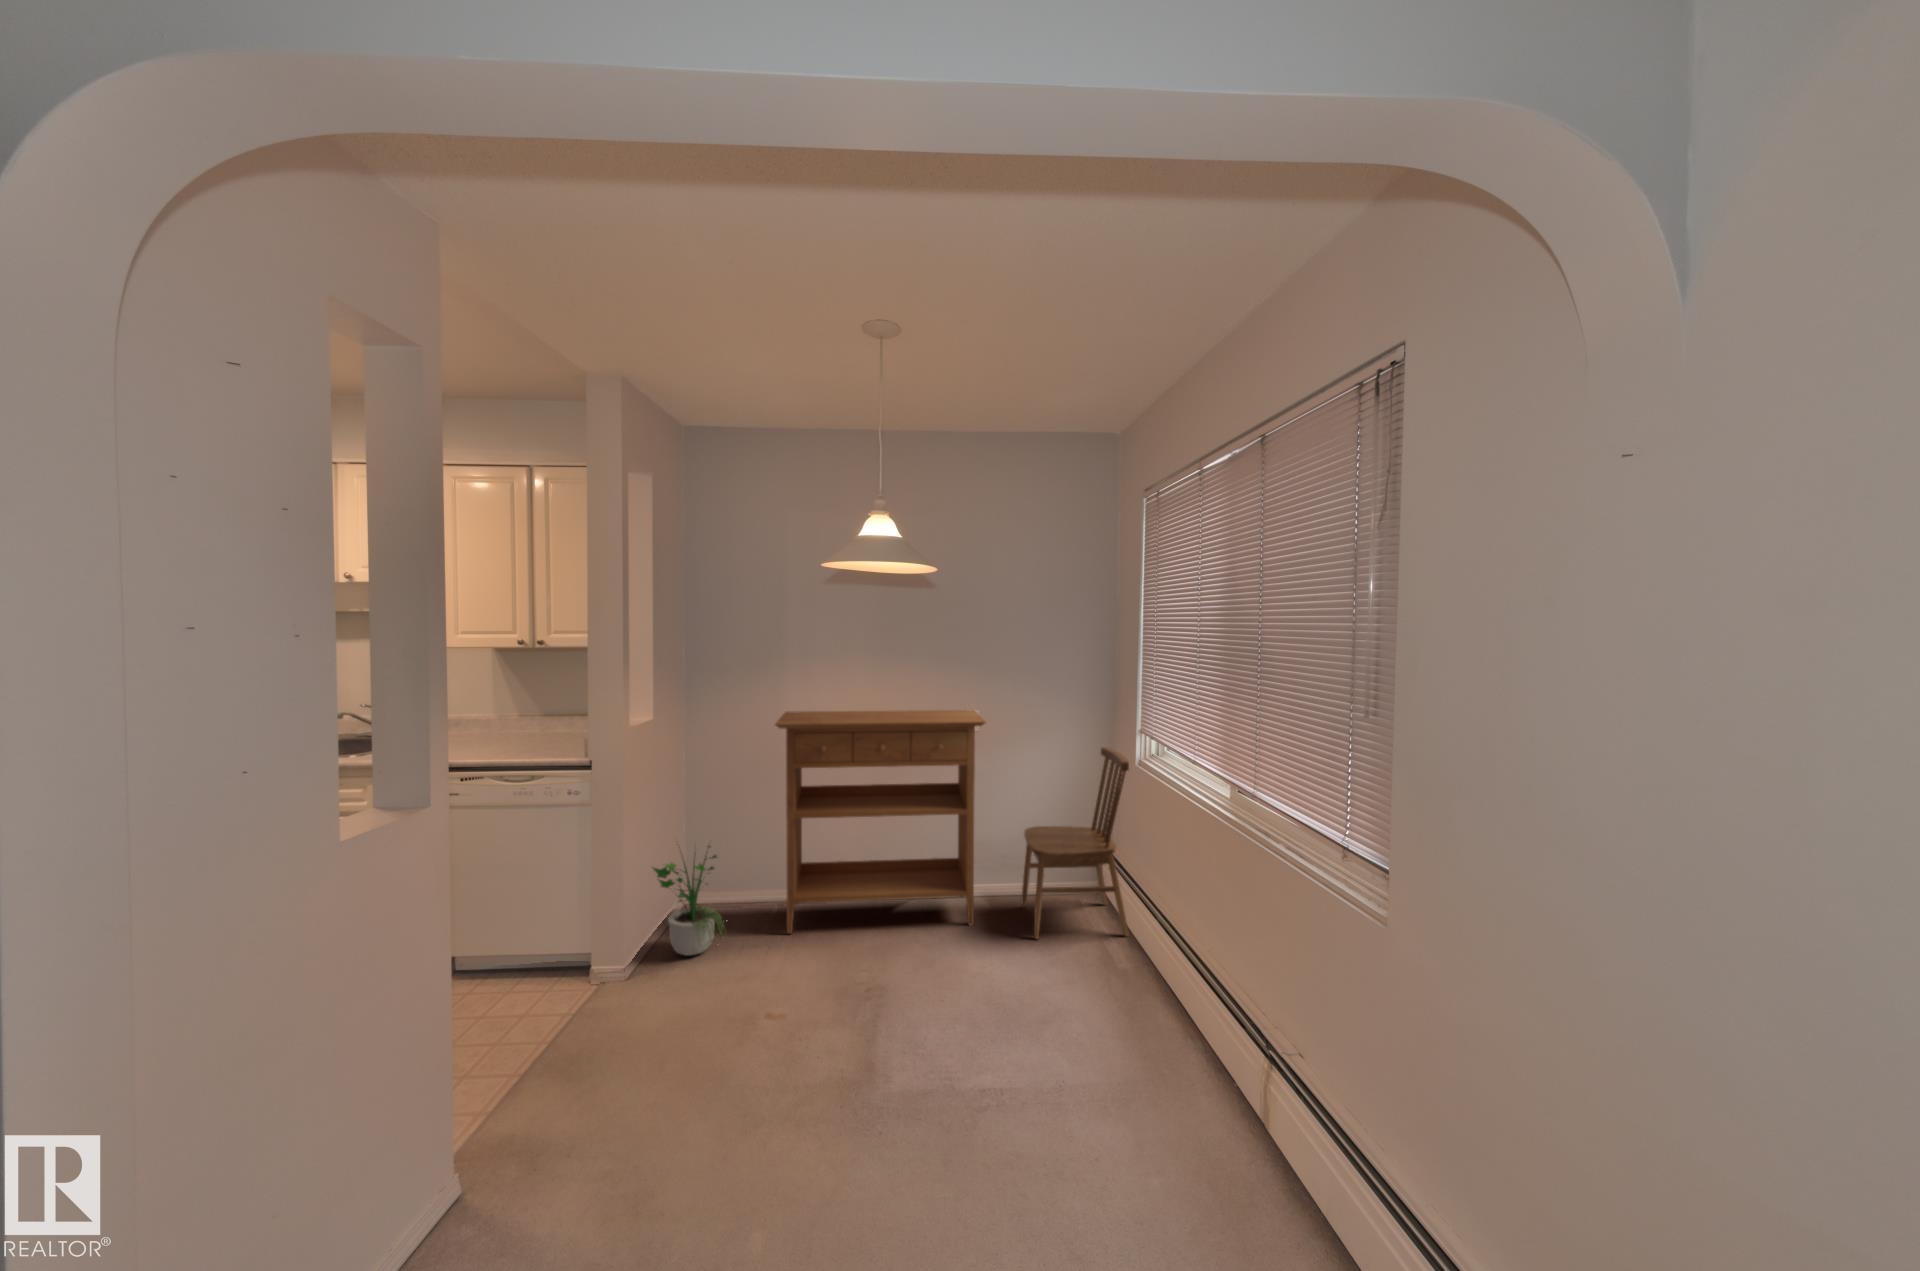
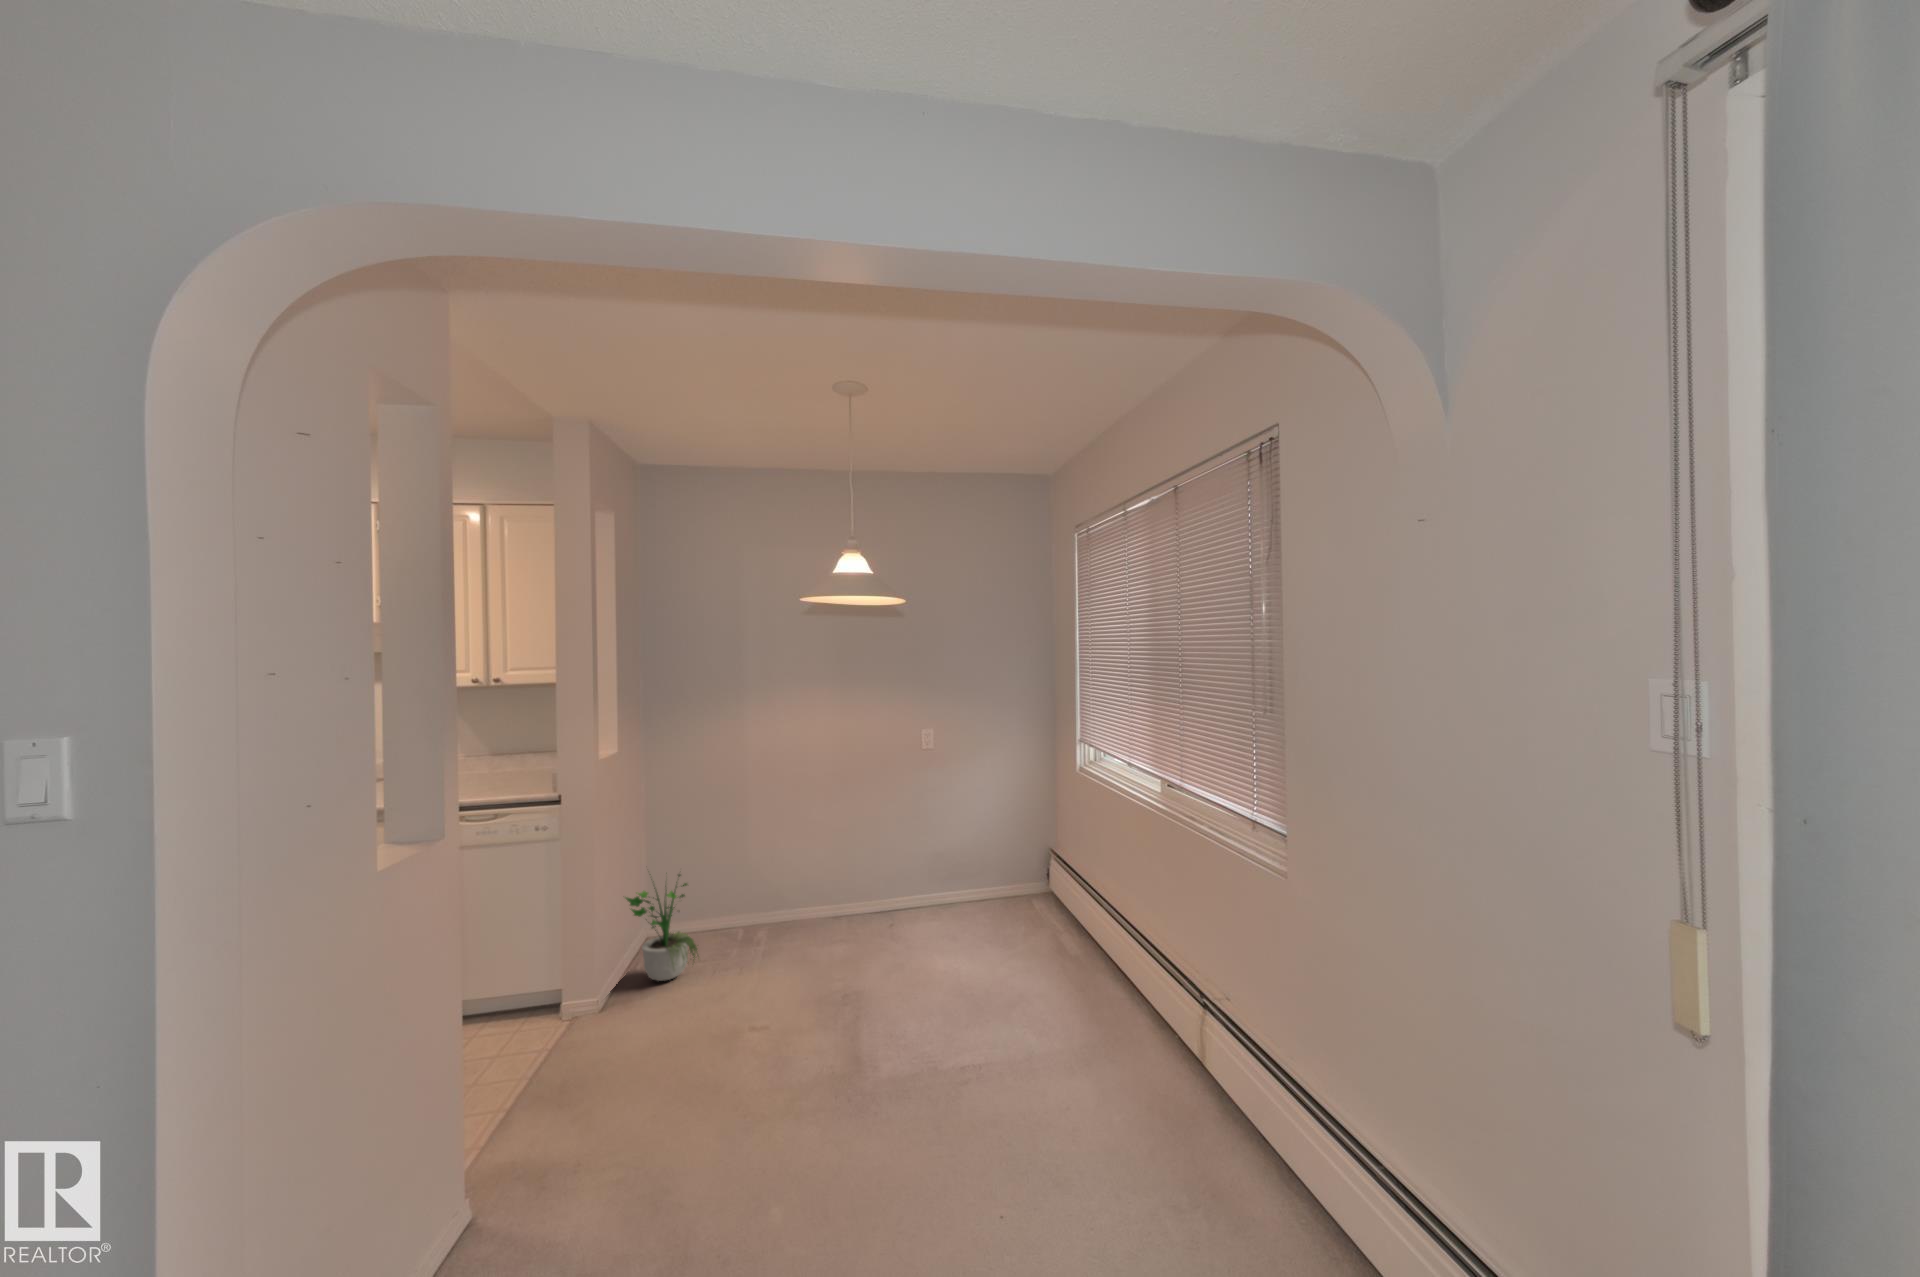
console table: present [775,710,985,934] -> none [739,731,938,954]
dining chair: present [1021,747,1129,939] -> none [978,758,1079,940]

